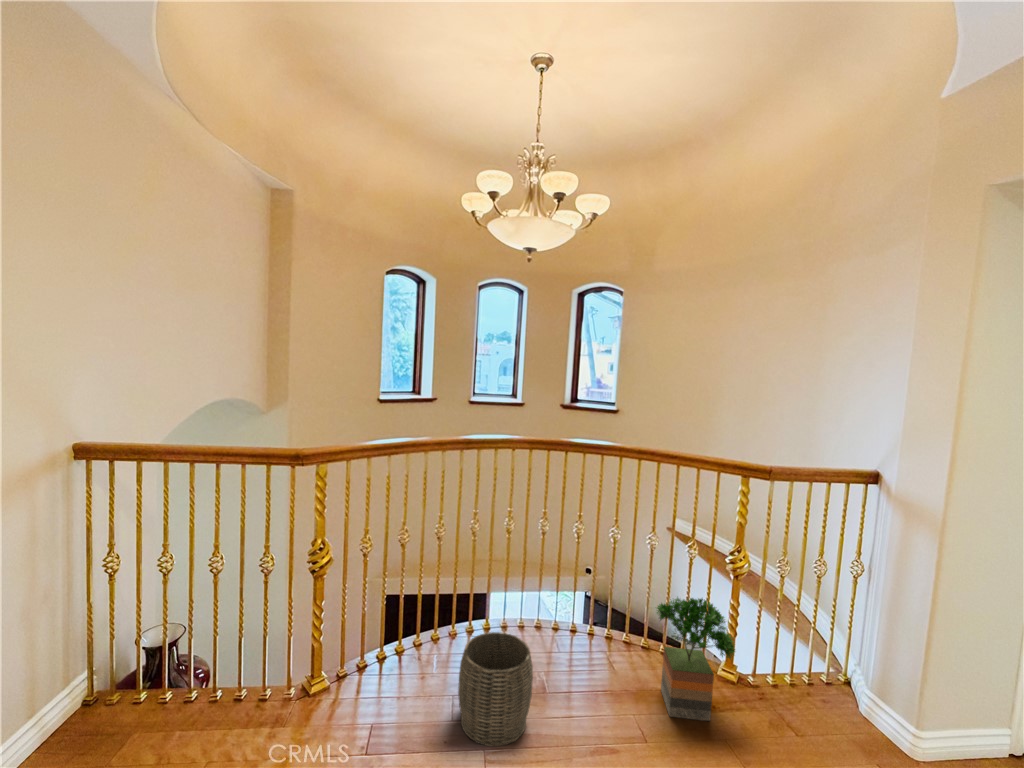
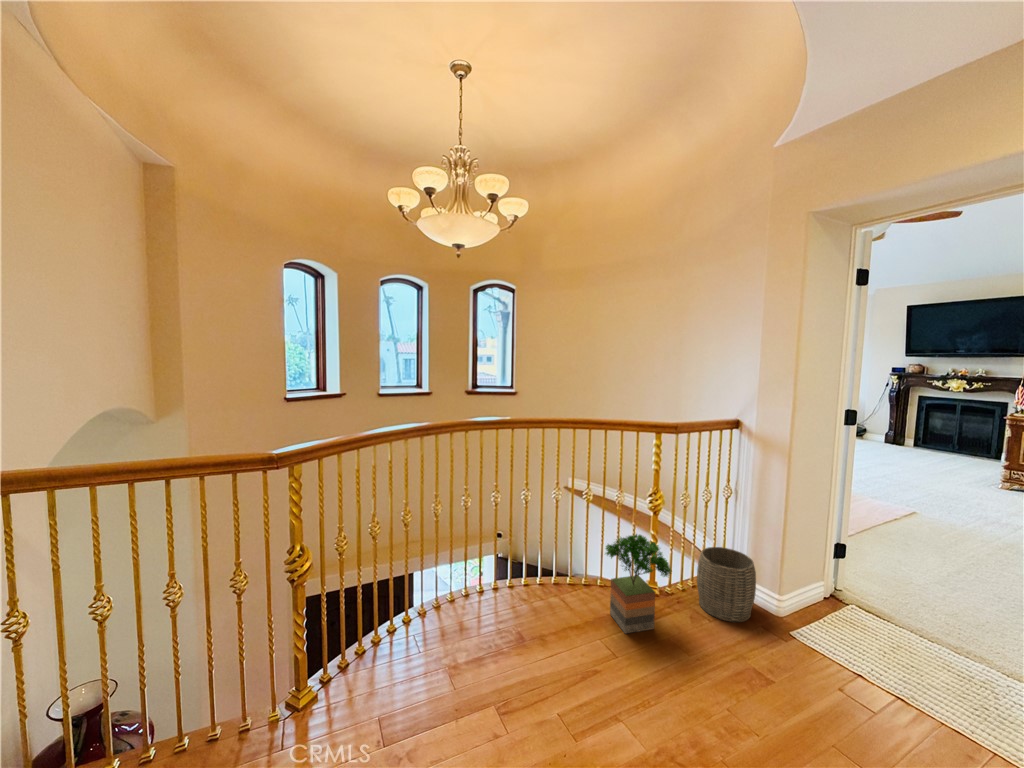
woven basket: present [458,632,533,747] -> present [697,547,756,622]

